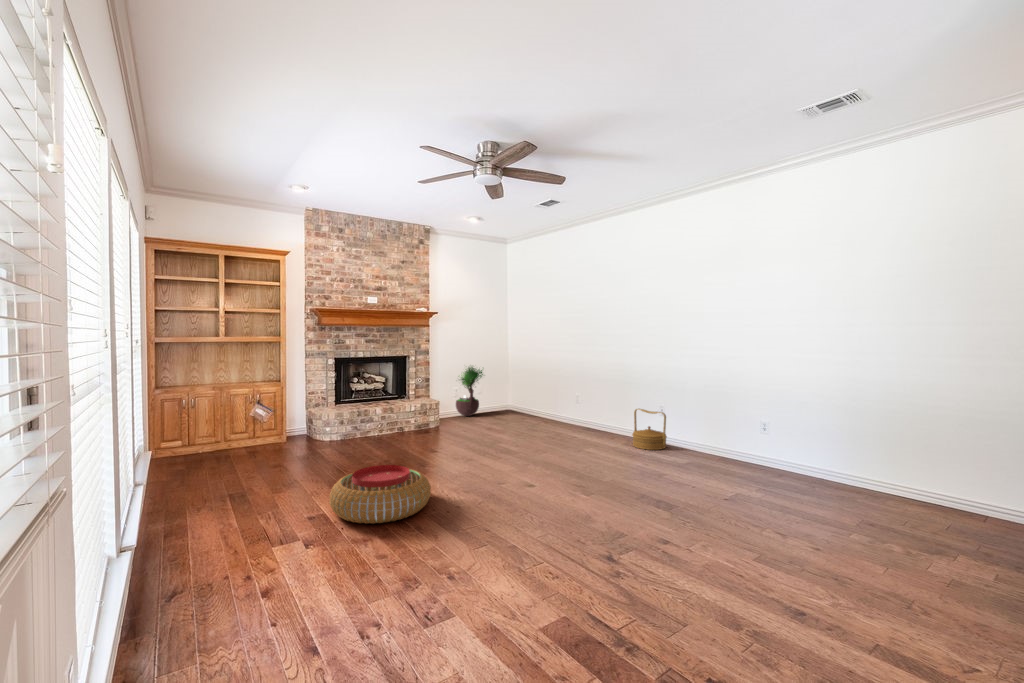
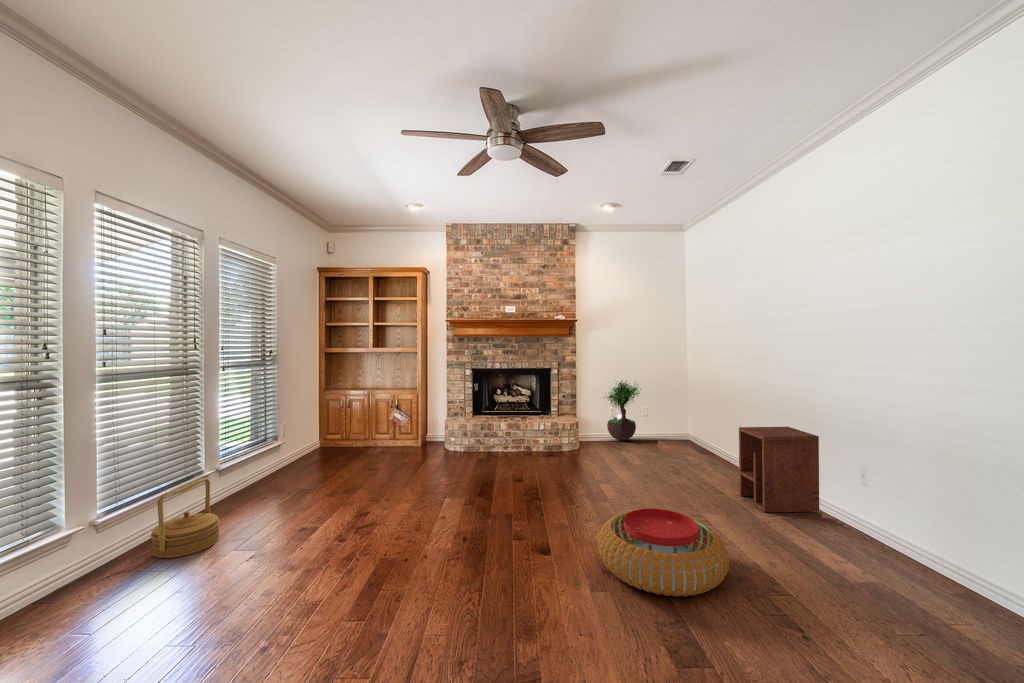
side table: none [581,388,626,441] -> present [739,427,819,512]
woven basket: present [632,409,667,450] -> present [151,478,220,558]
pouf: present [329,465,431,524] -> present [598,509,729,597]

